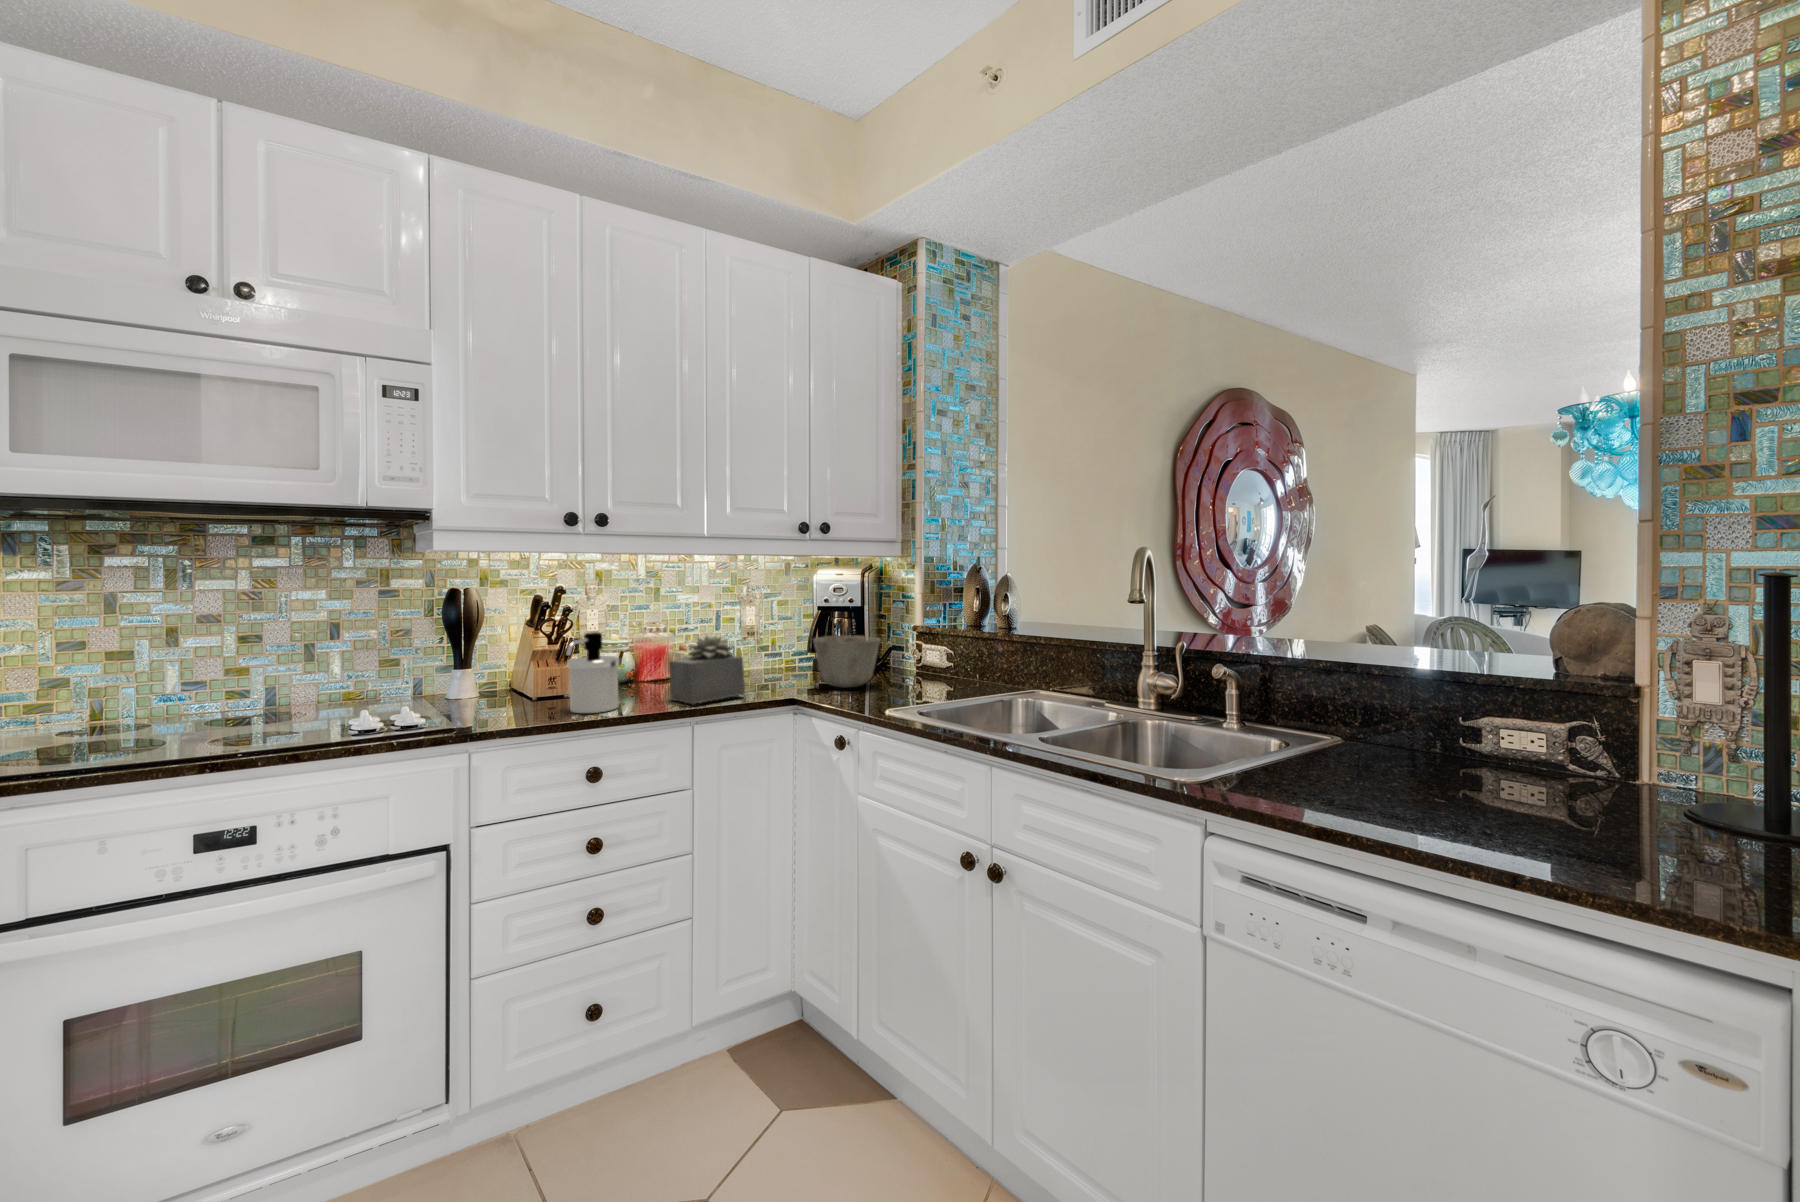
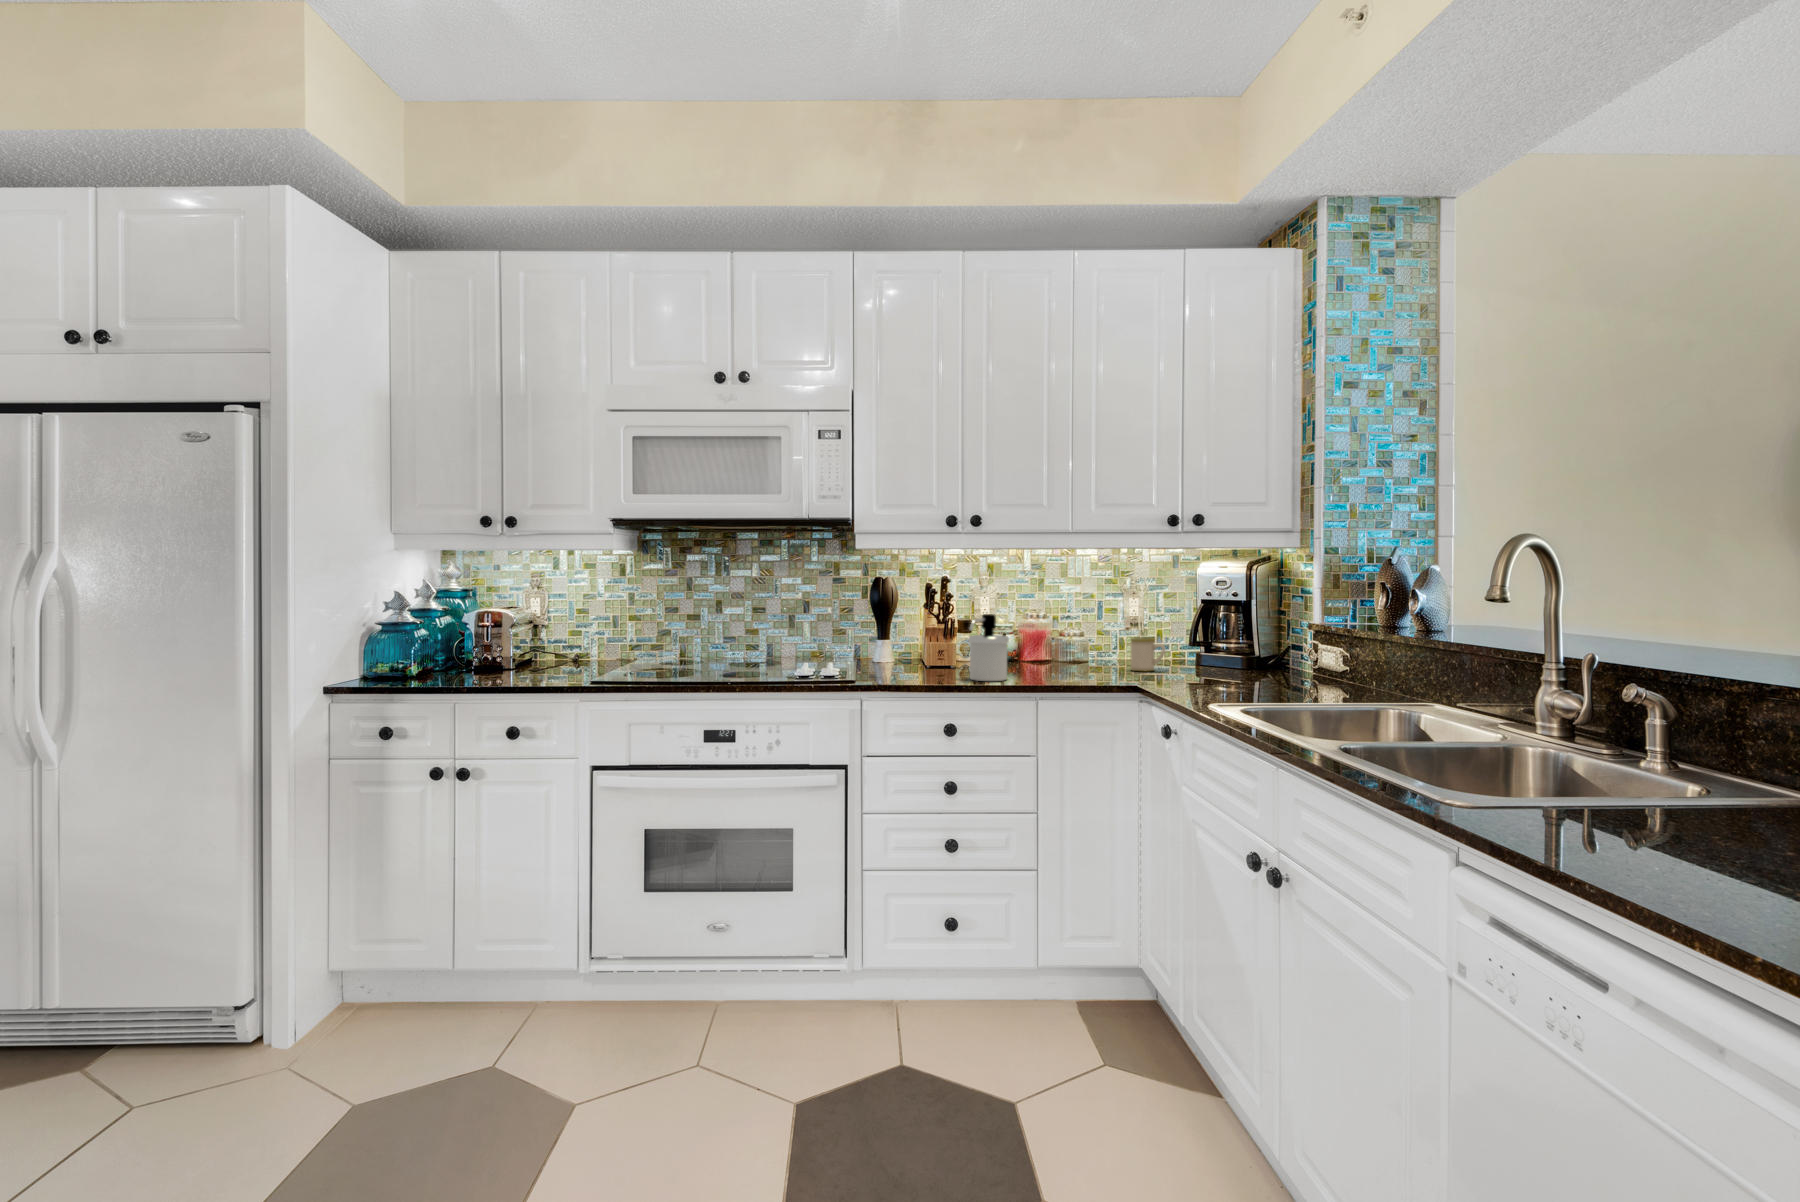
succulent plant: present [669,635,745,704] -> none [1050,620,1119,681]
ceramic bowl: present [813,636,880,688] -> none [1188,629,1263,681]
mug: none [752,645,788,680] -> present [1130,637,1165,671]

